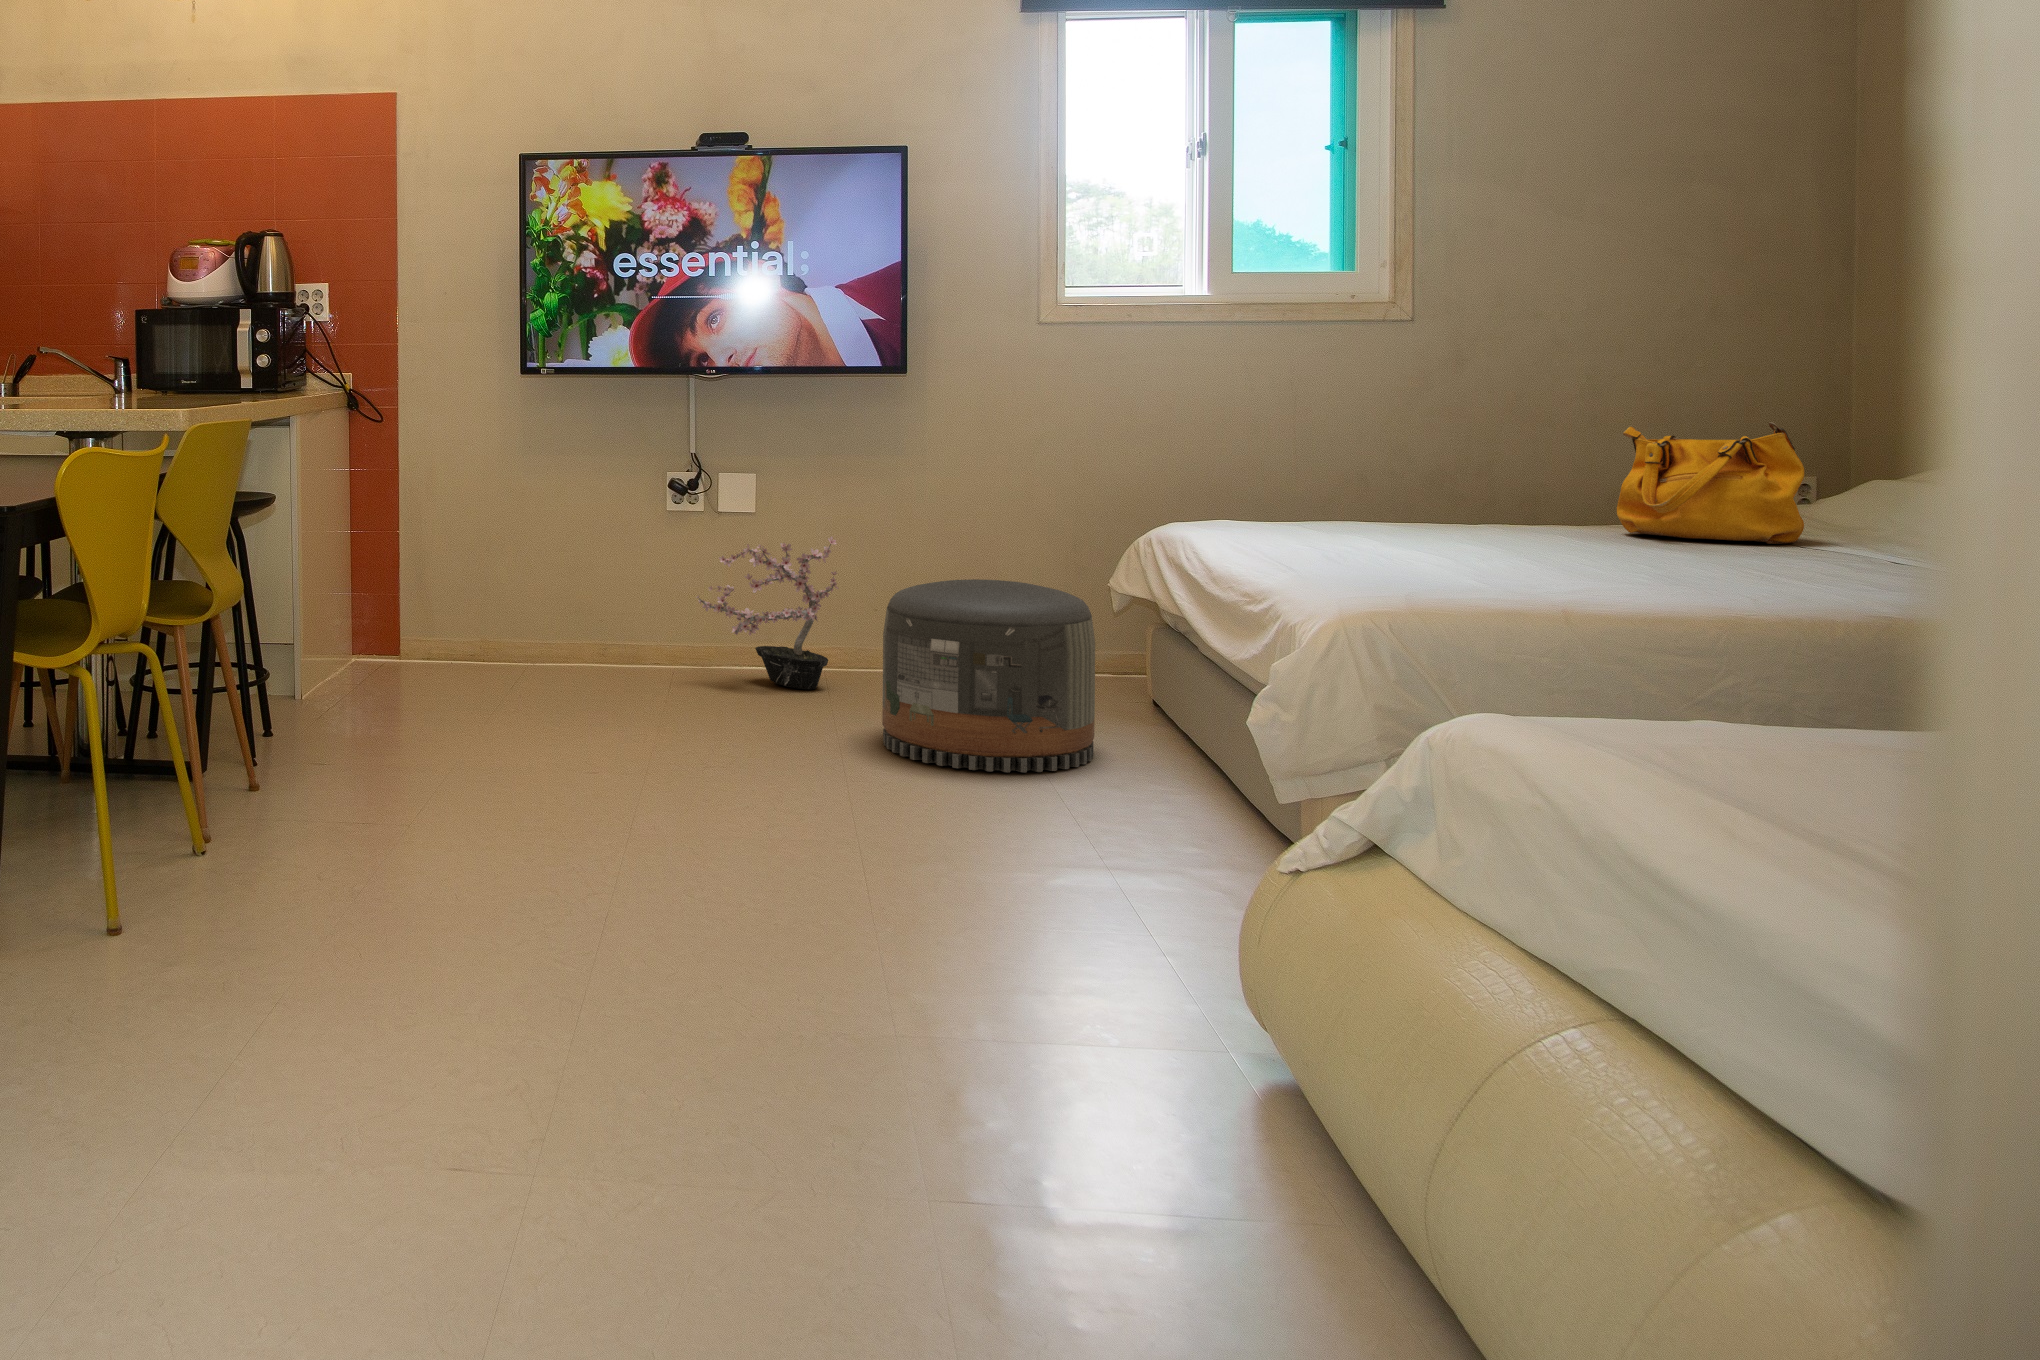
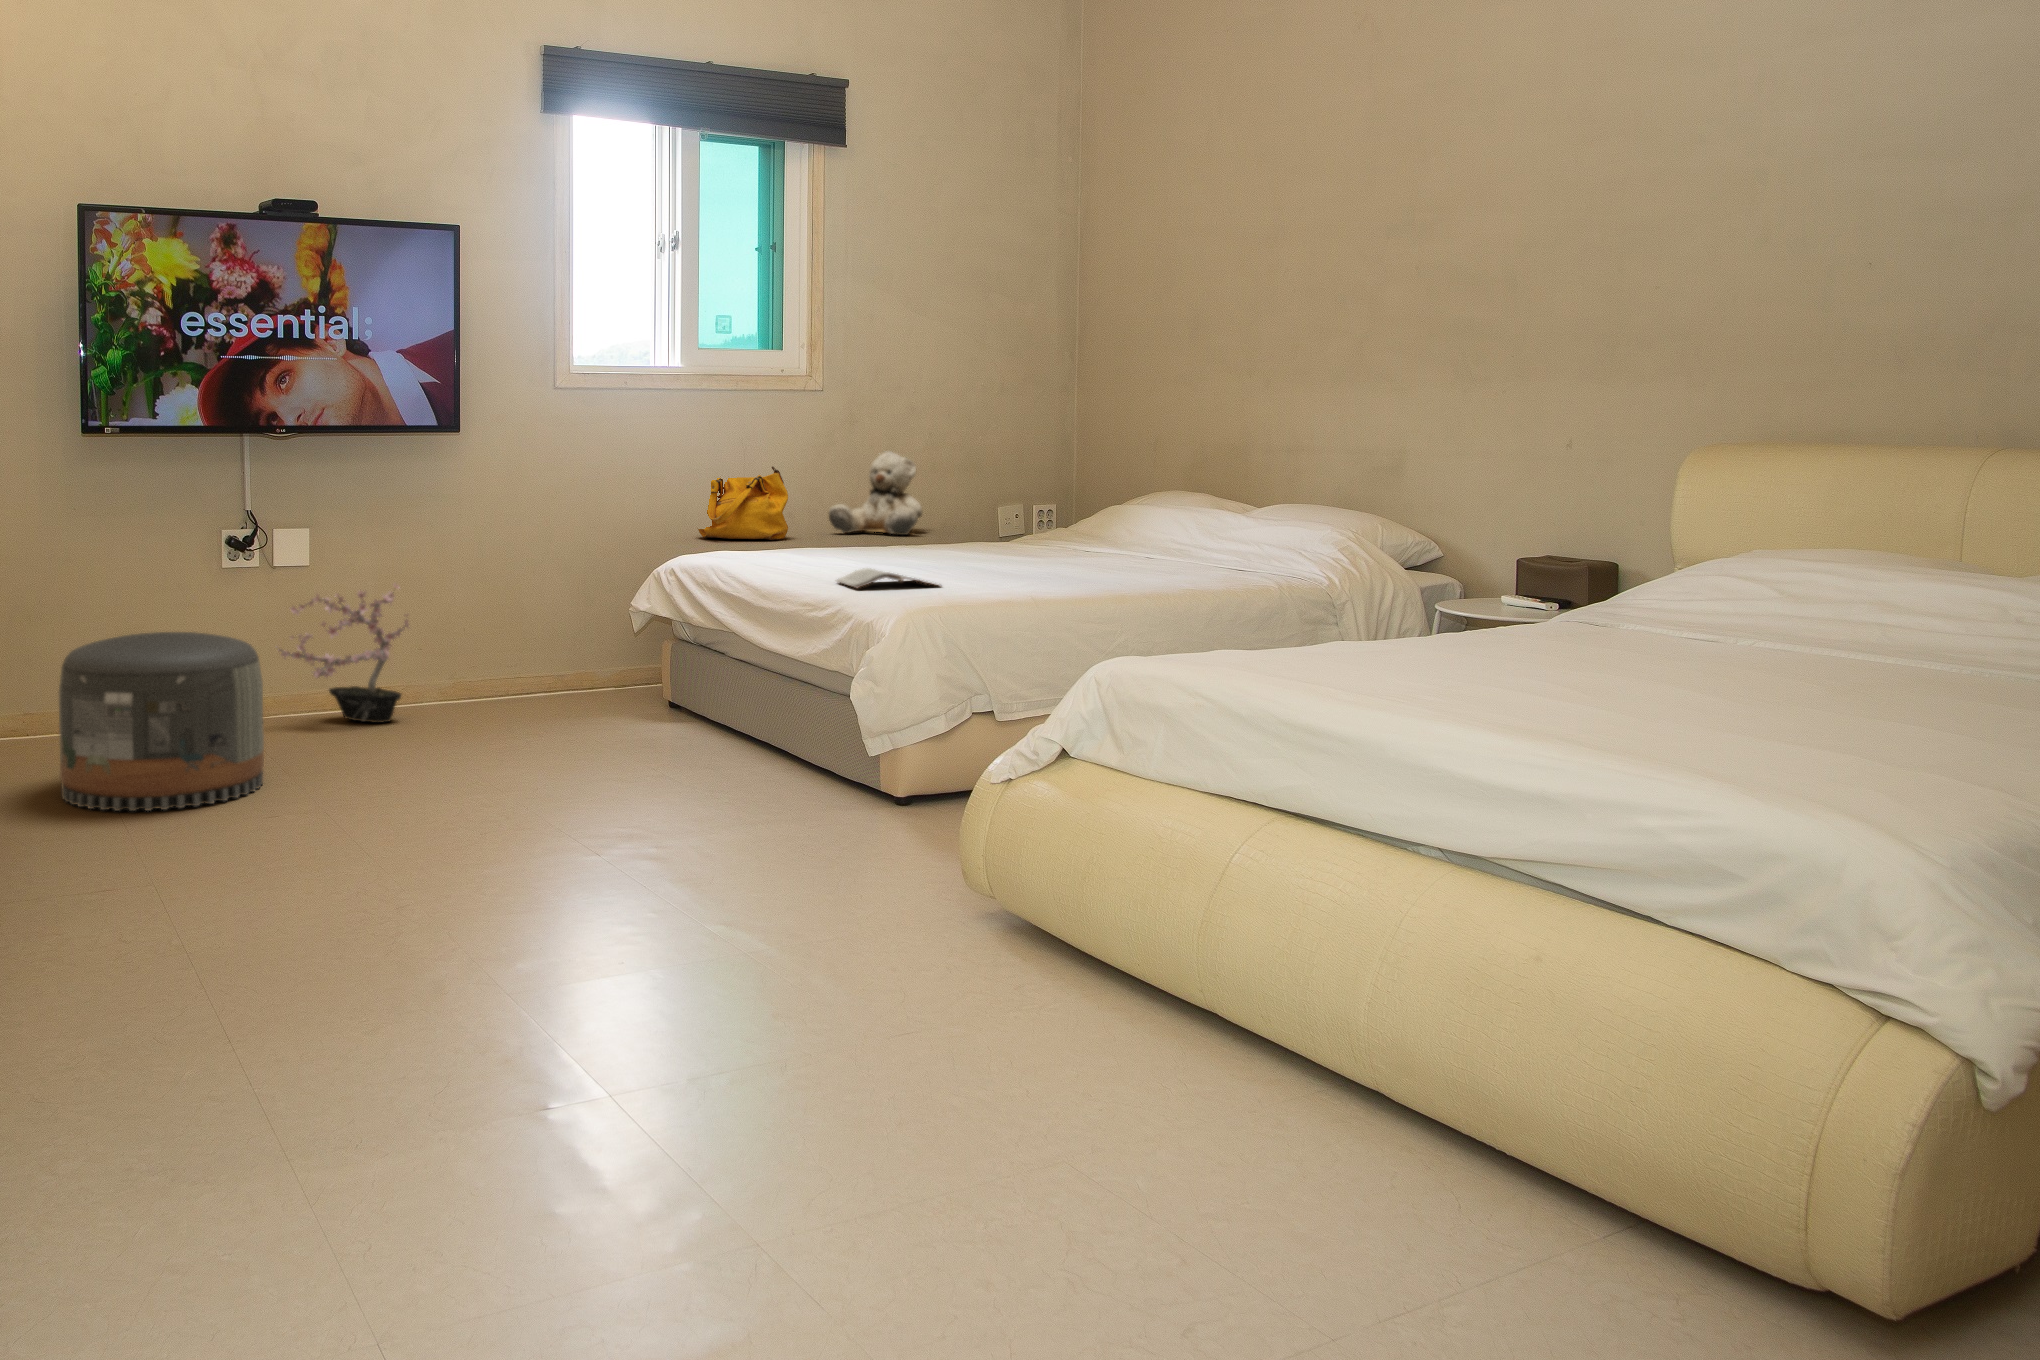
teddy bear: none [1422,397,1574,511] -> present [829,451,923,535]
handbag: present [1617,422,1804,544] -> present [698,466,788,540]
magazine: none [1306,547,1462,579] -> present [837,568,937,588]
pouf: present [882,579,1095,772] -> present [59,632,264,811]

